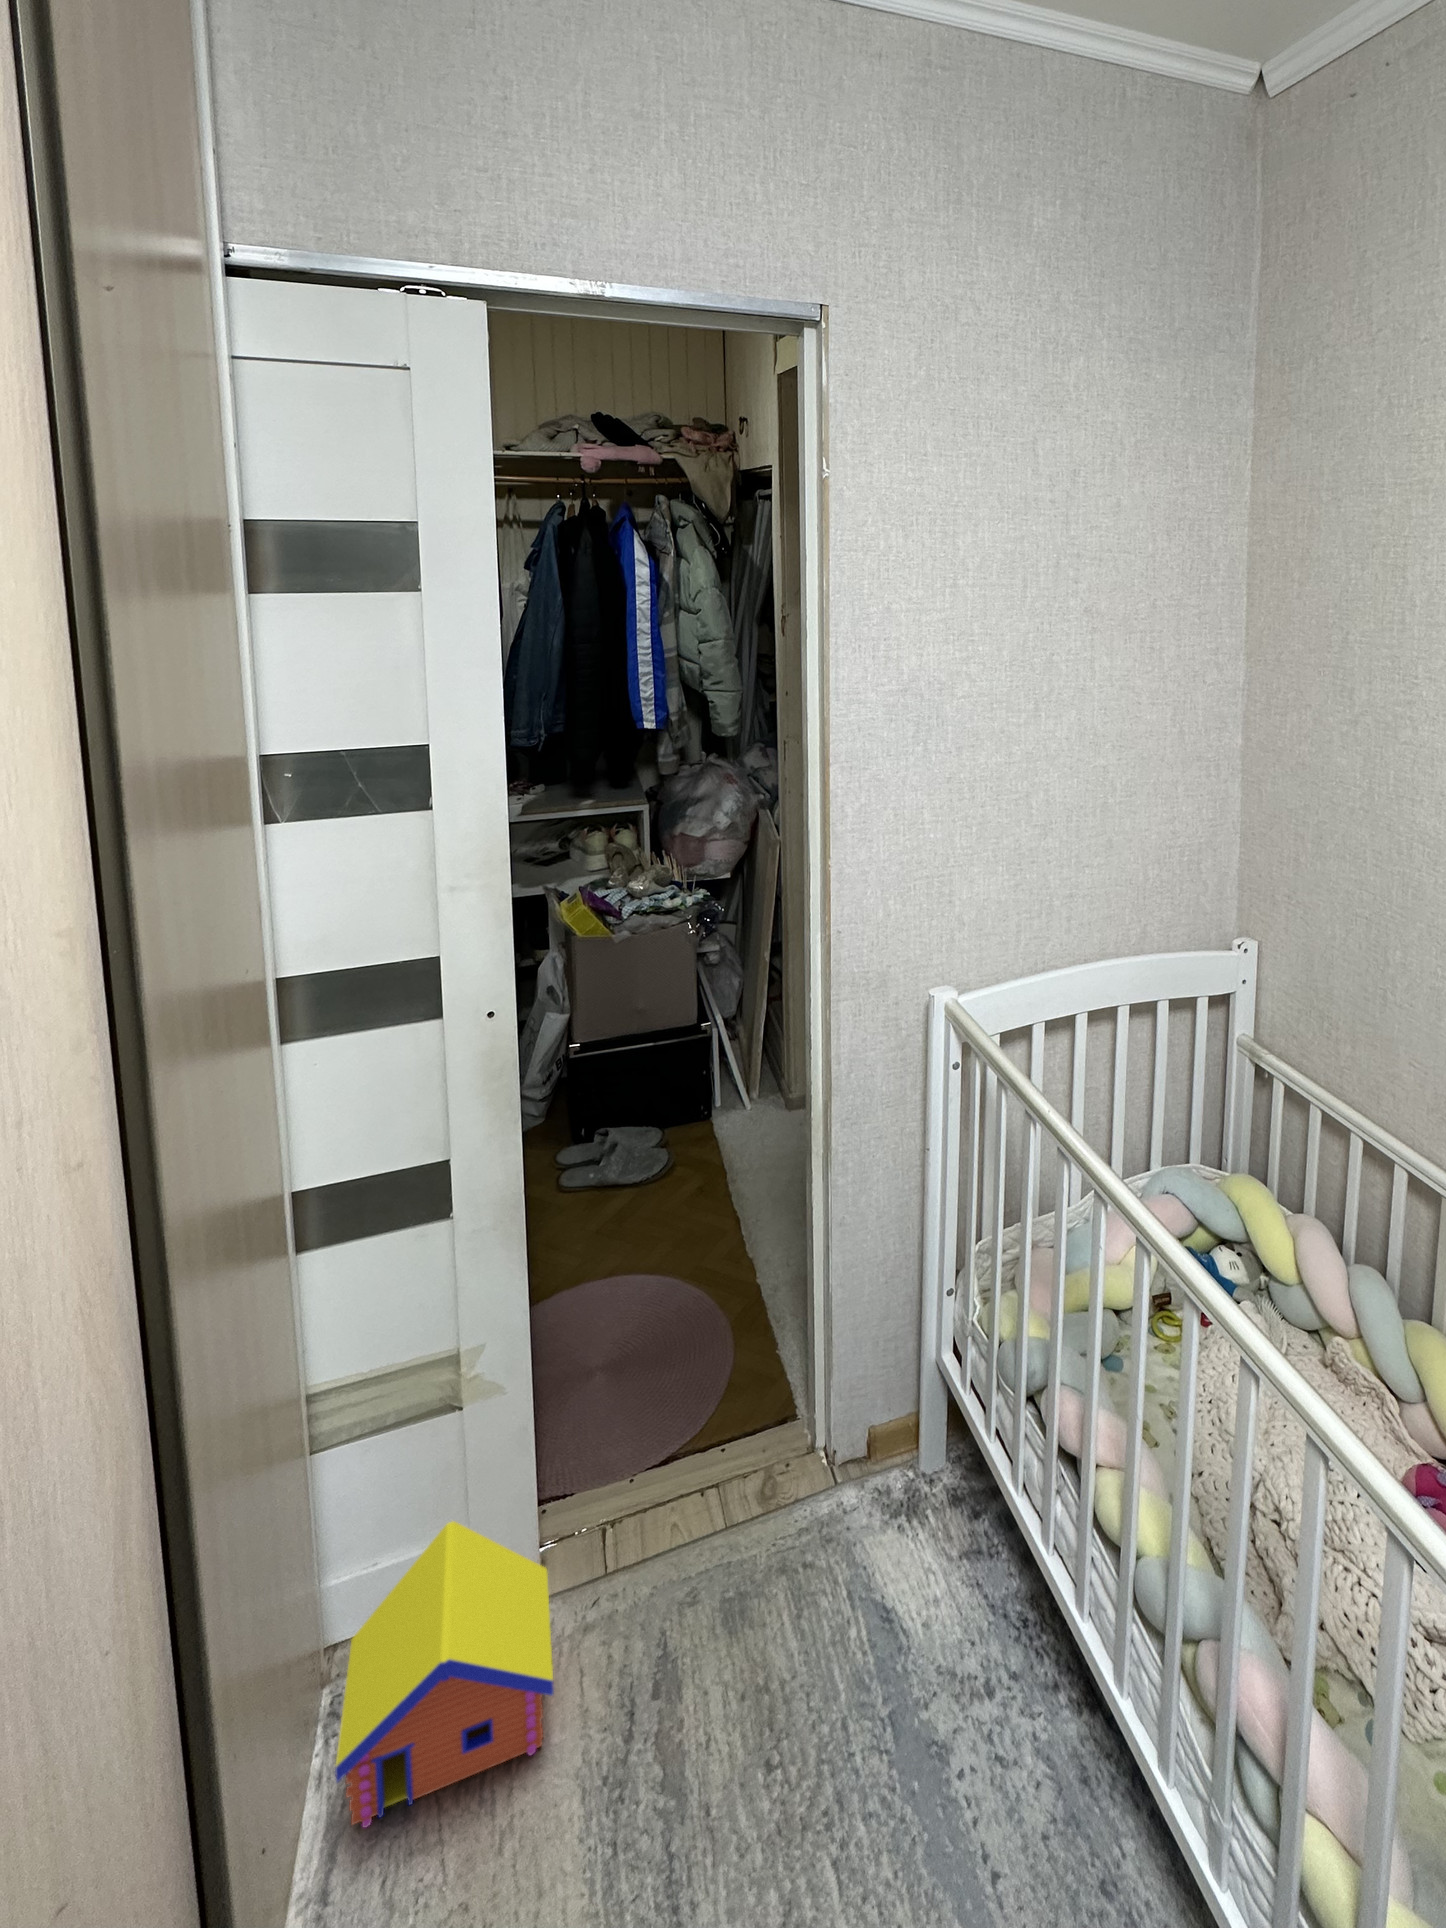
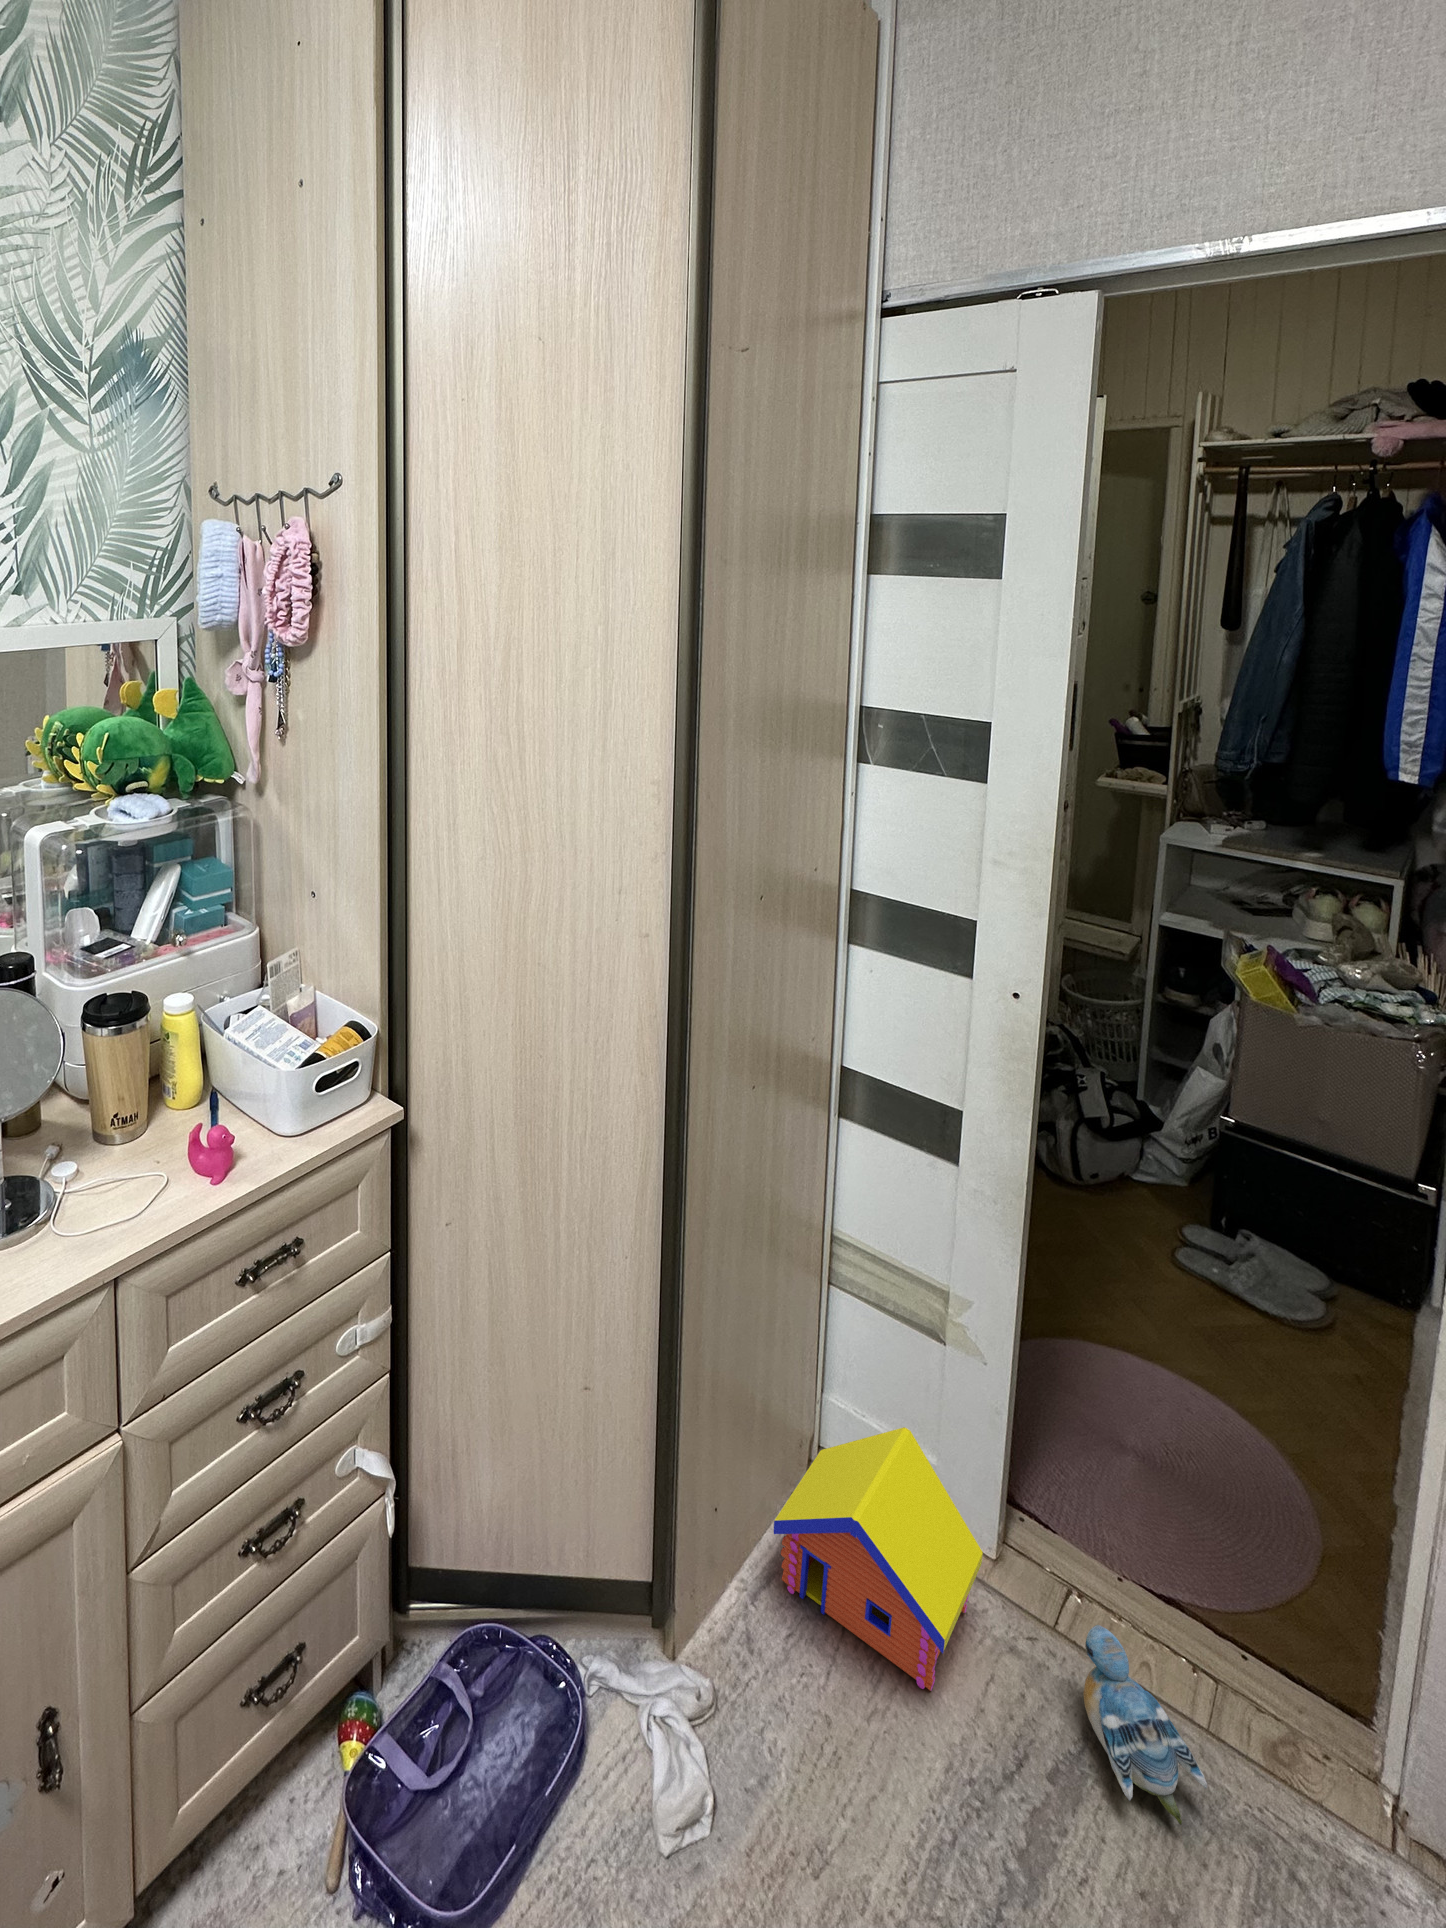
plush toy: none [645,1526,752,1642] -> present [1083,1625,1208,1824]

